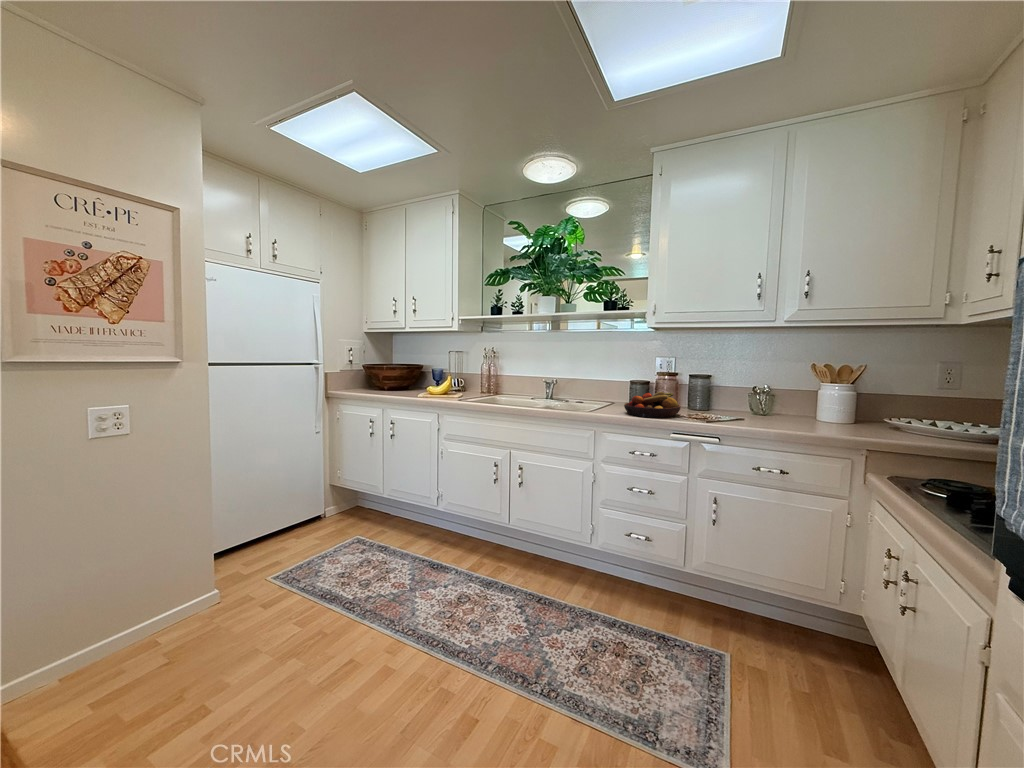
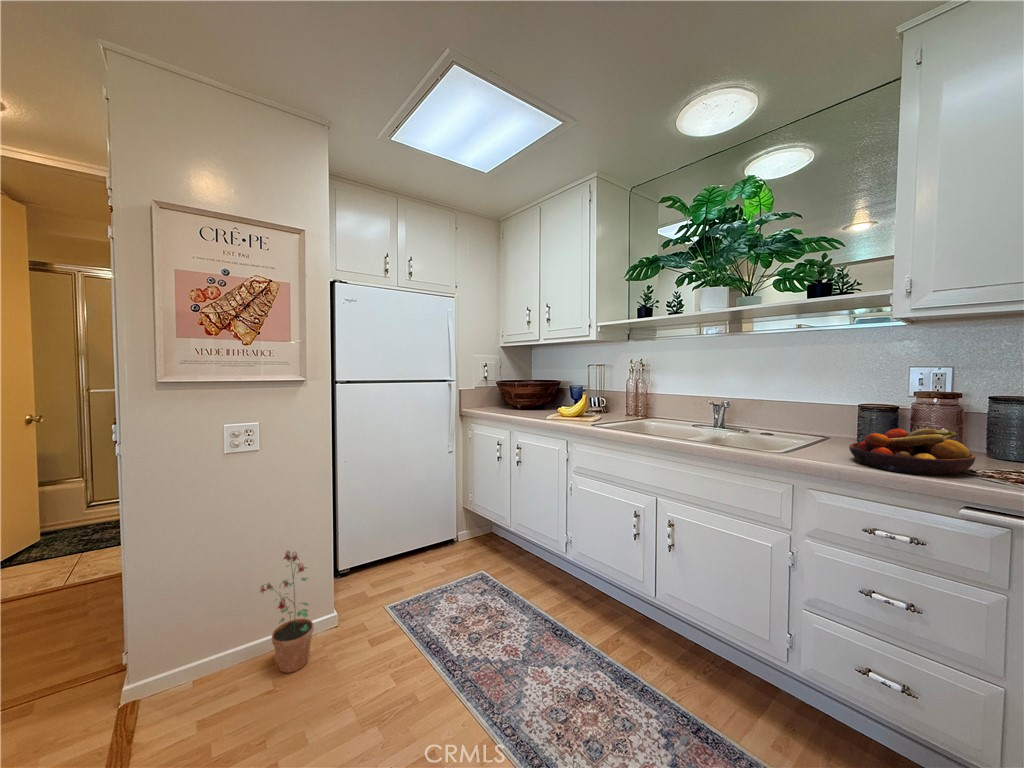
potted plant: none [135,532,205,648] -> present [260,551,314,673]

